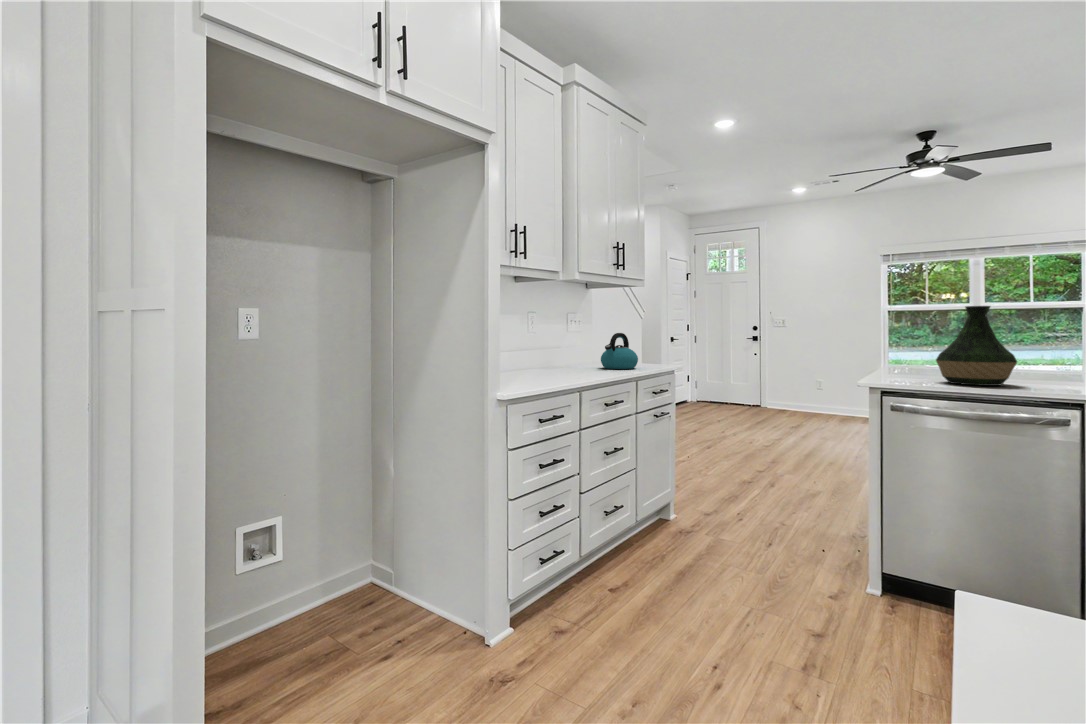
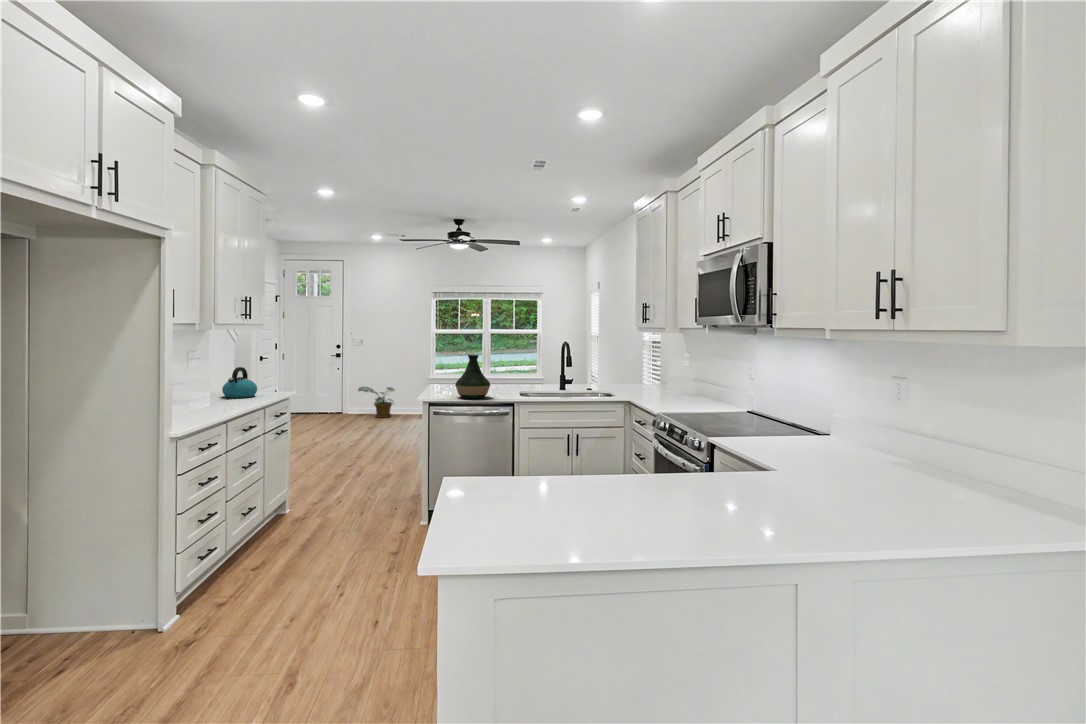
potted plant: none [777,377,825,417] -> present [358,387,394,418]

